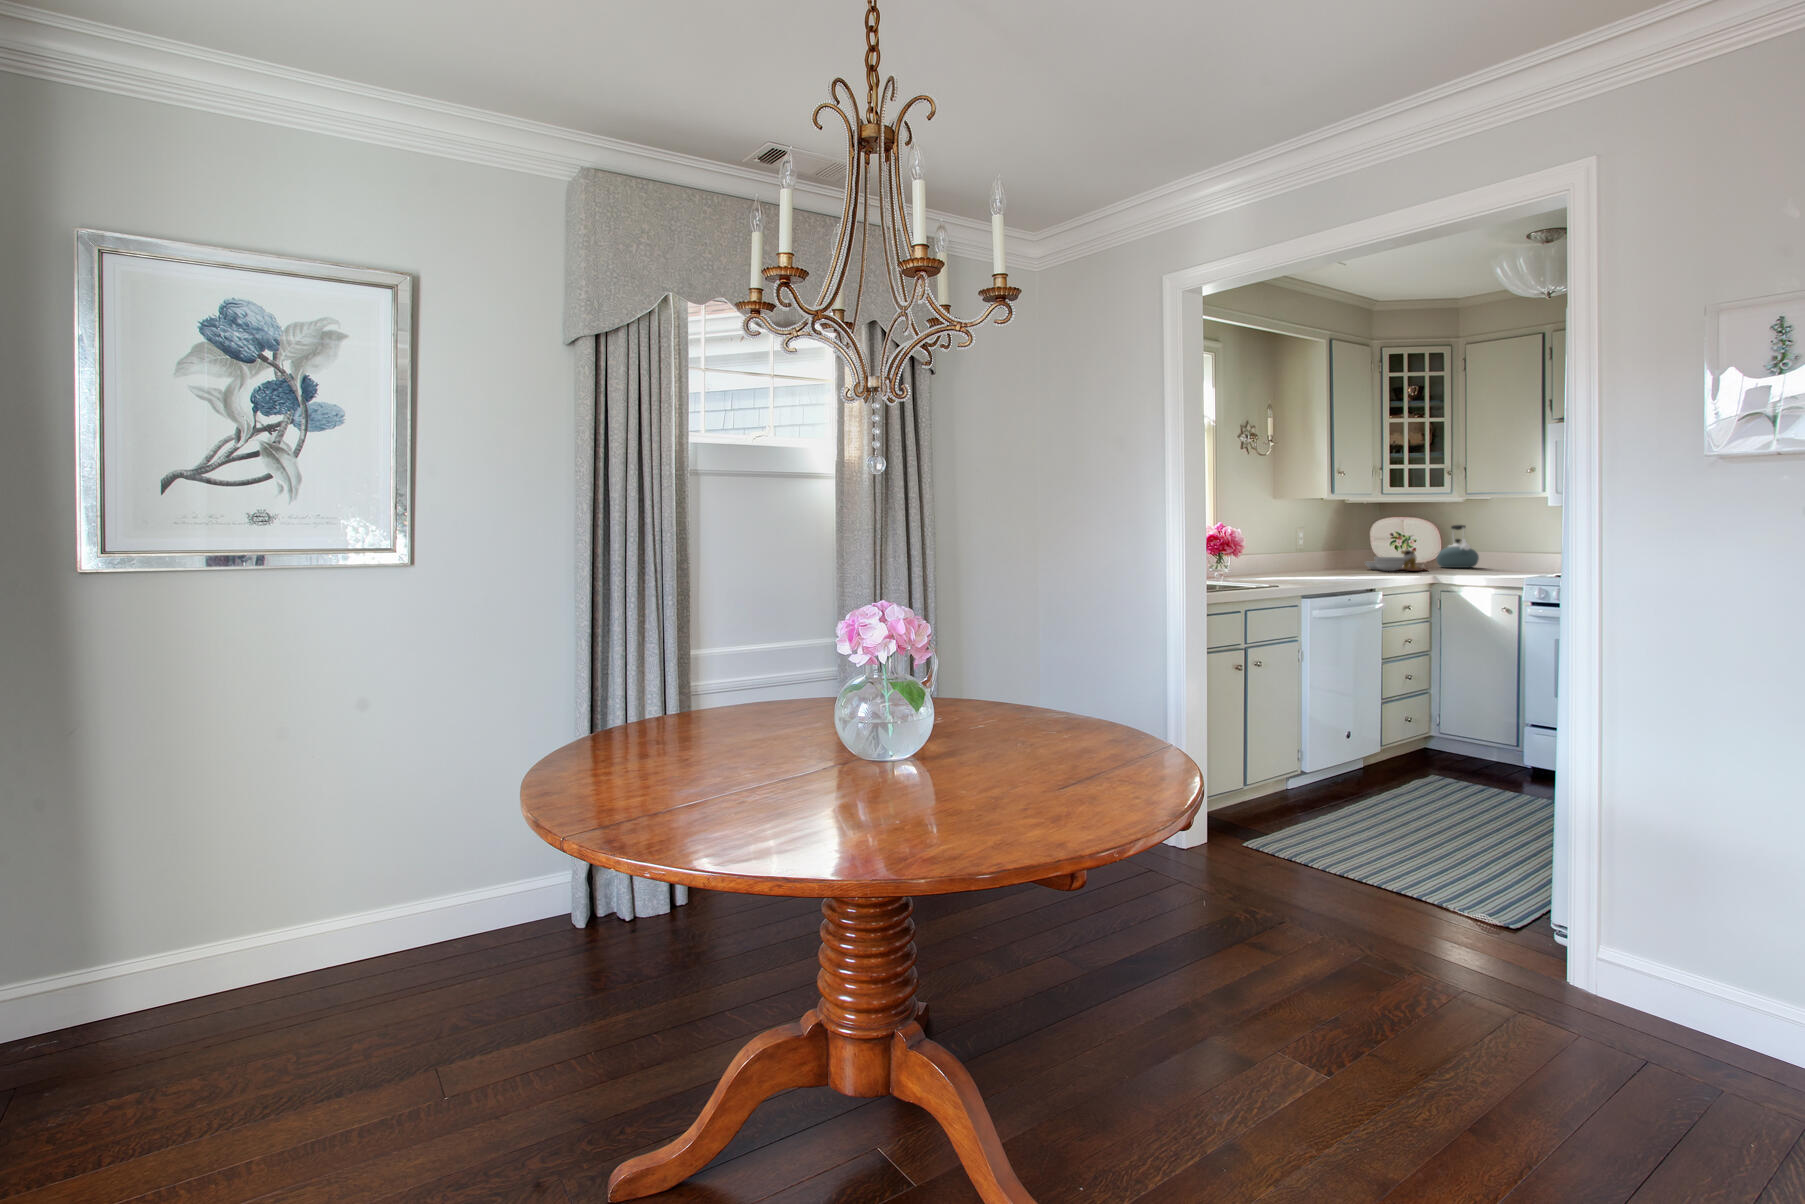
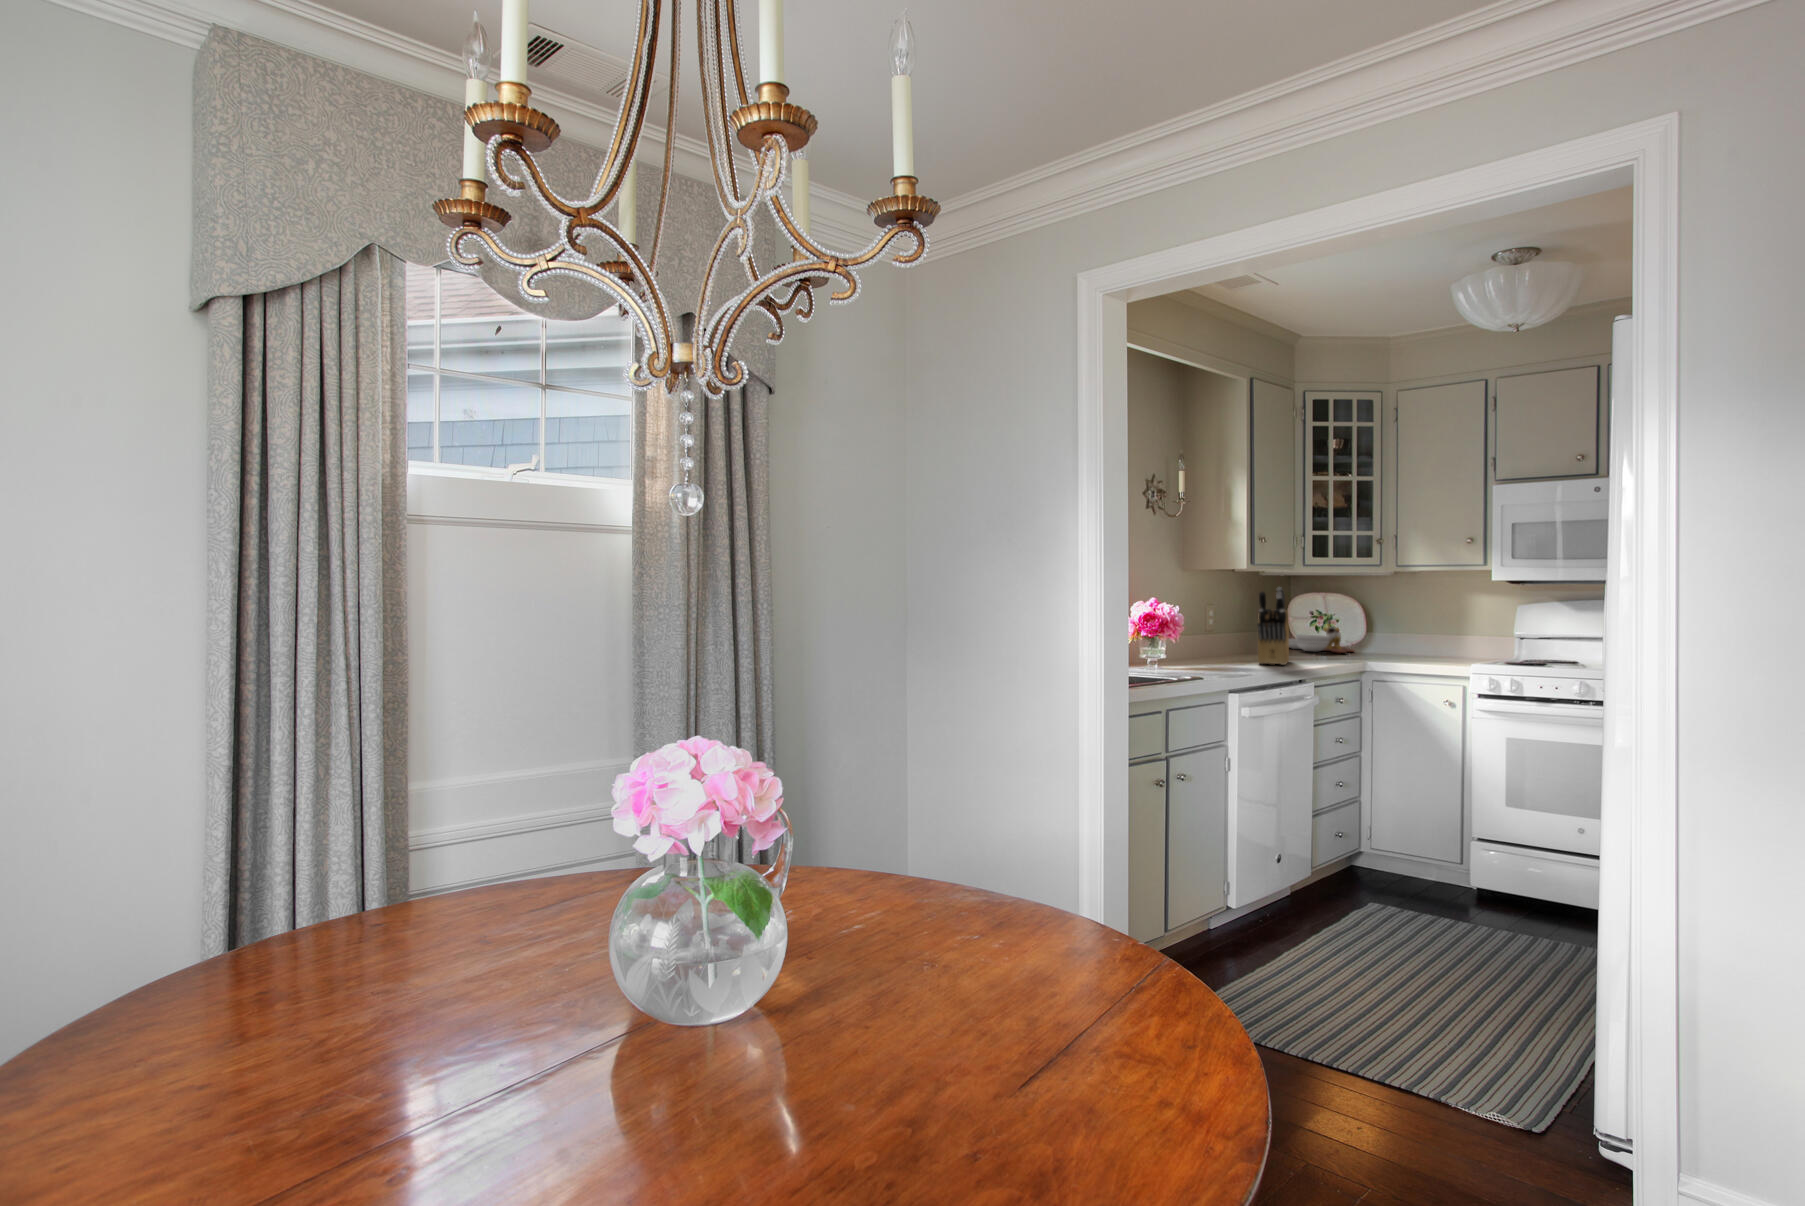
knife block: none [1330,513,1362,579] -> present [1258,587,1289,665]
kettle: present [1437,525,1479,568] -> none [1358,599,1404,648]

